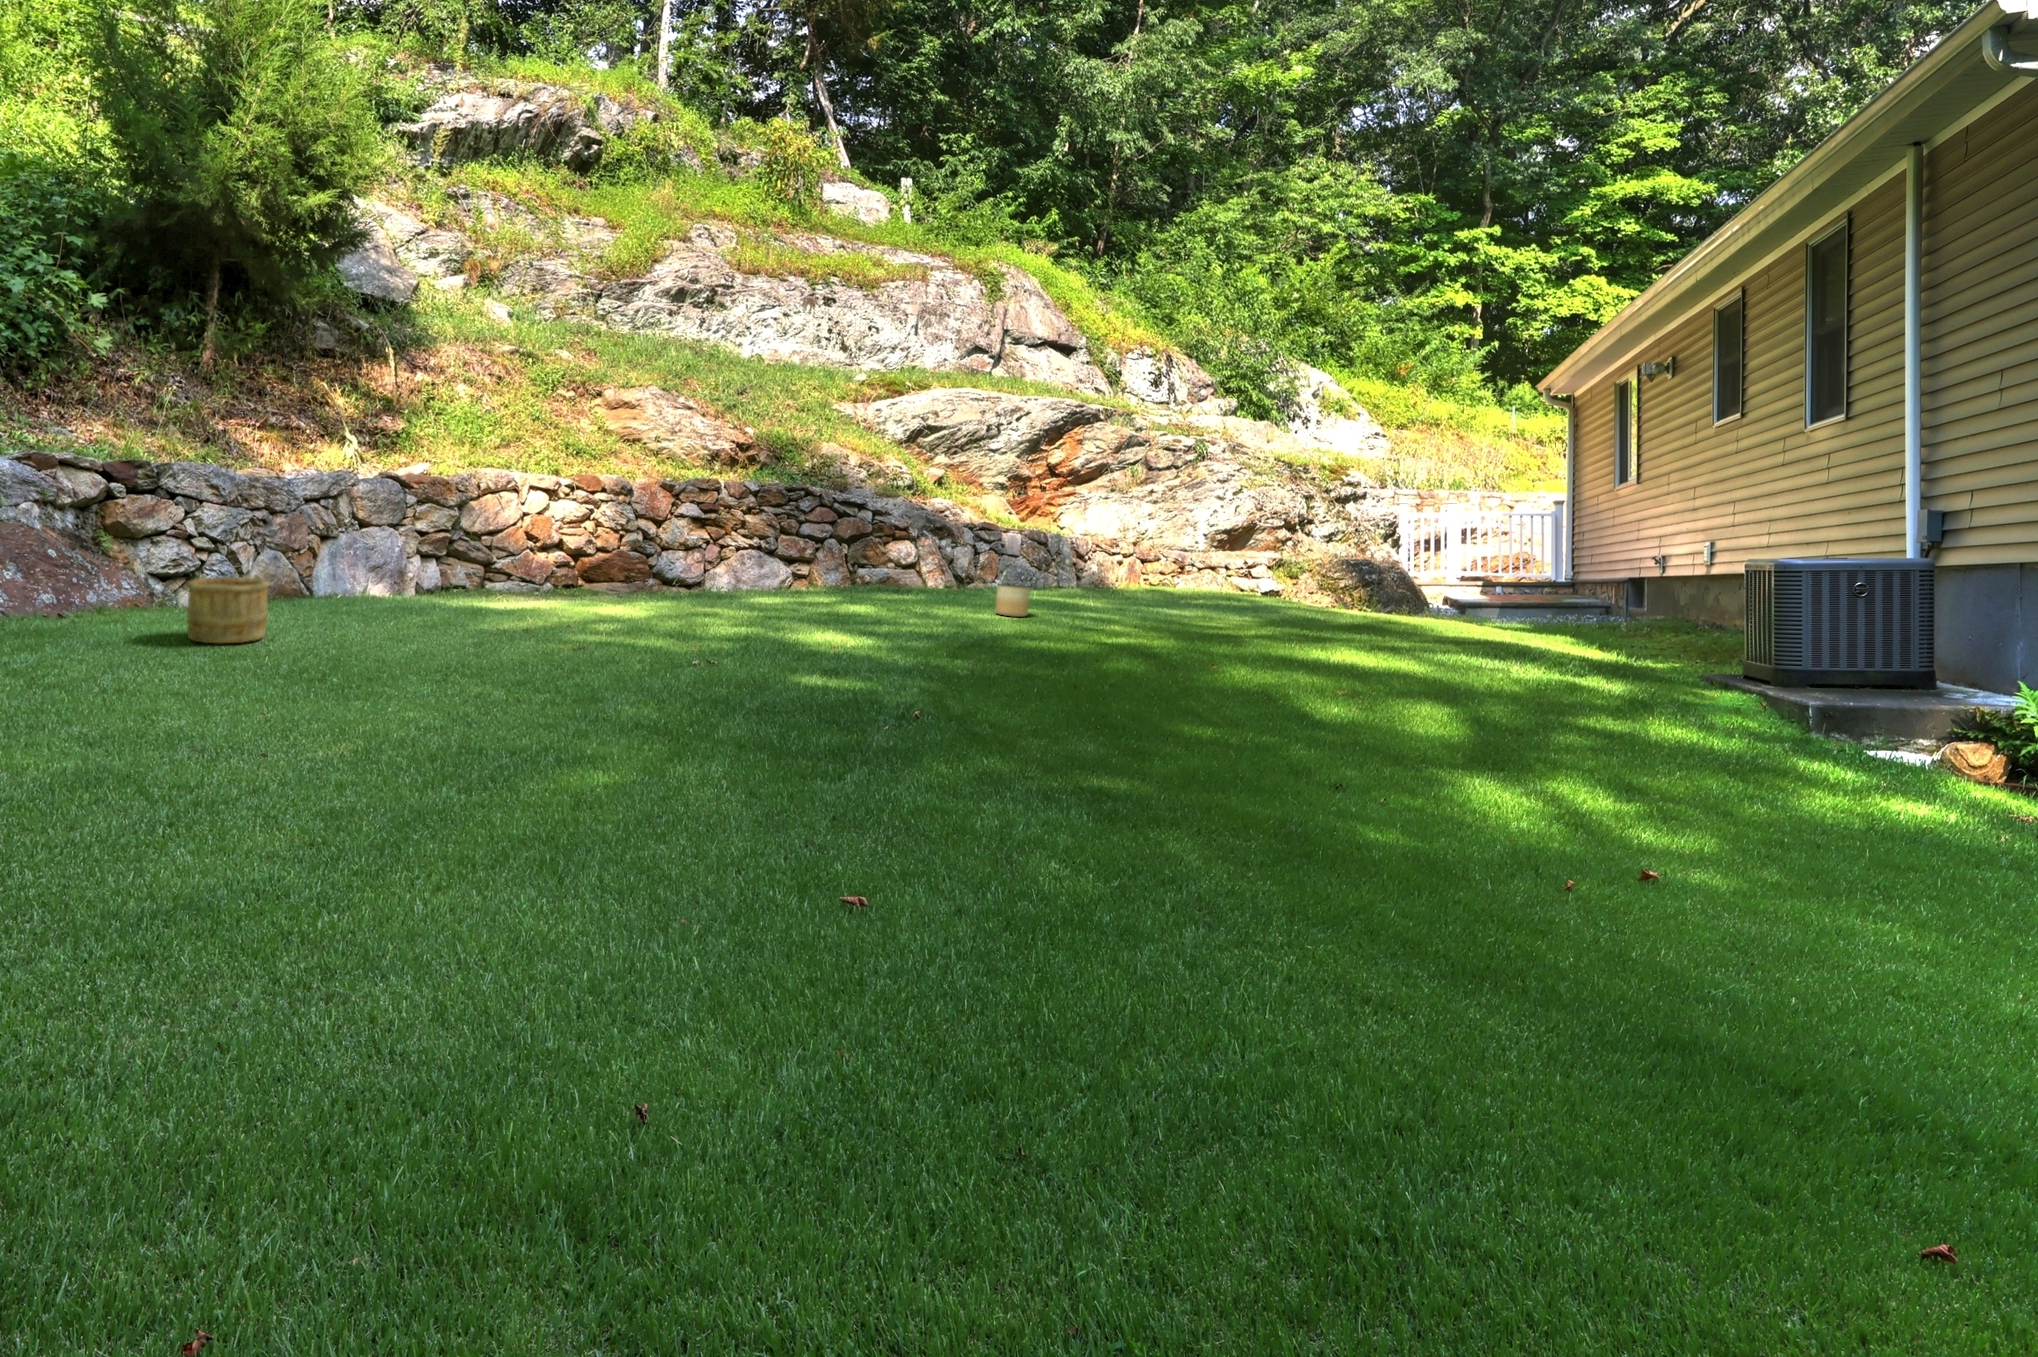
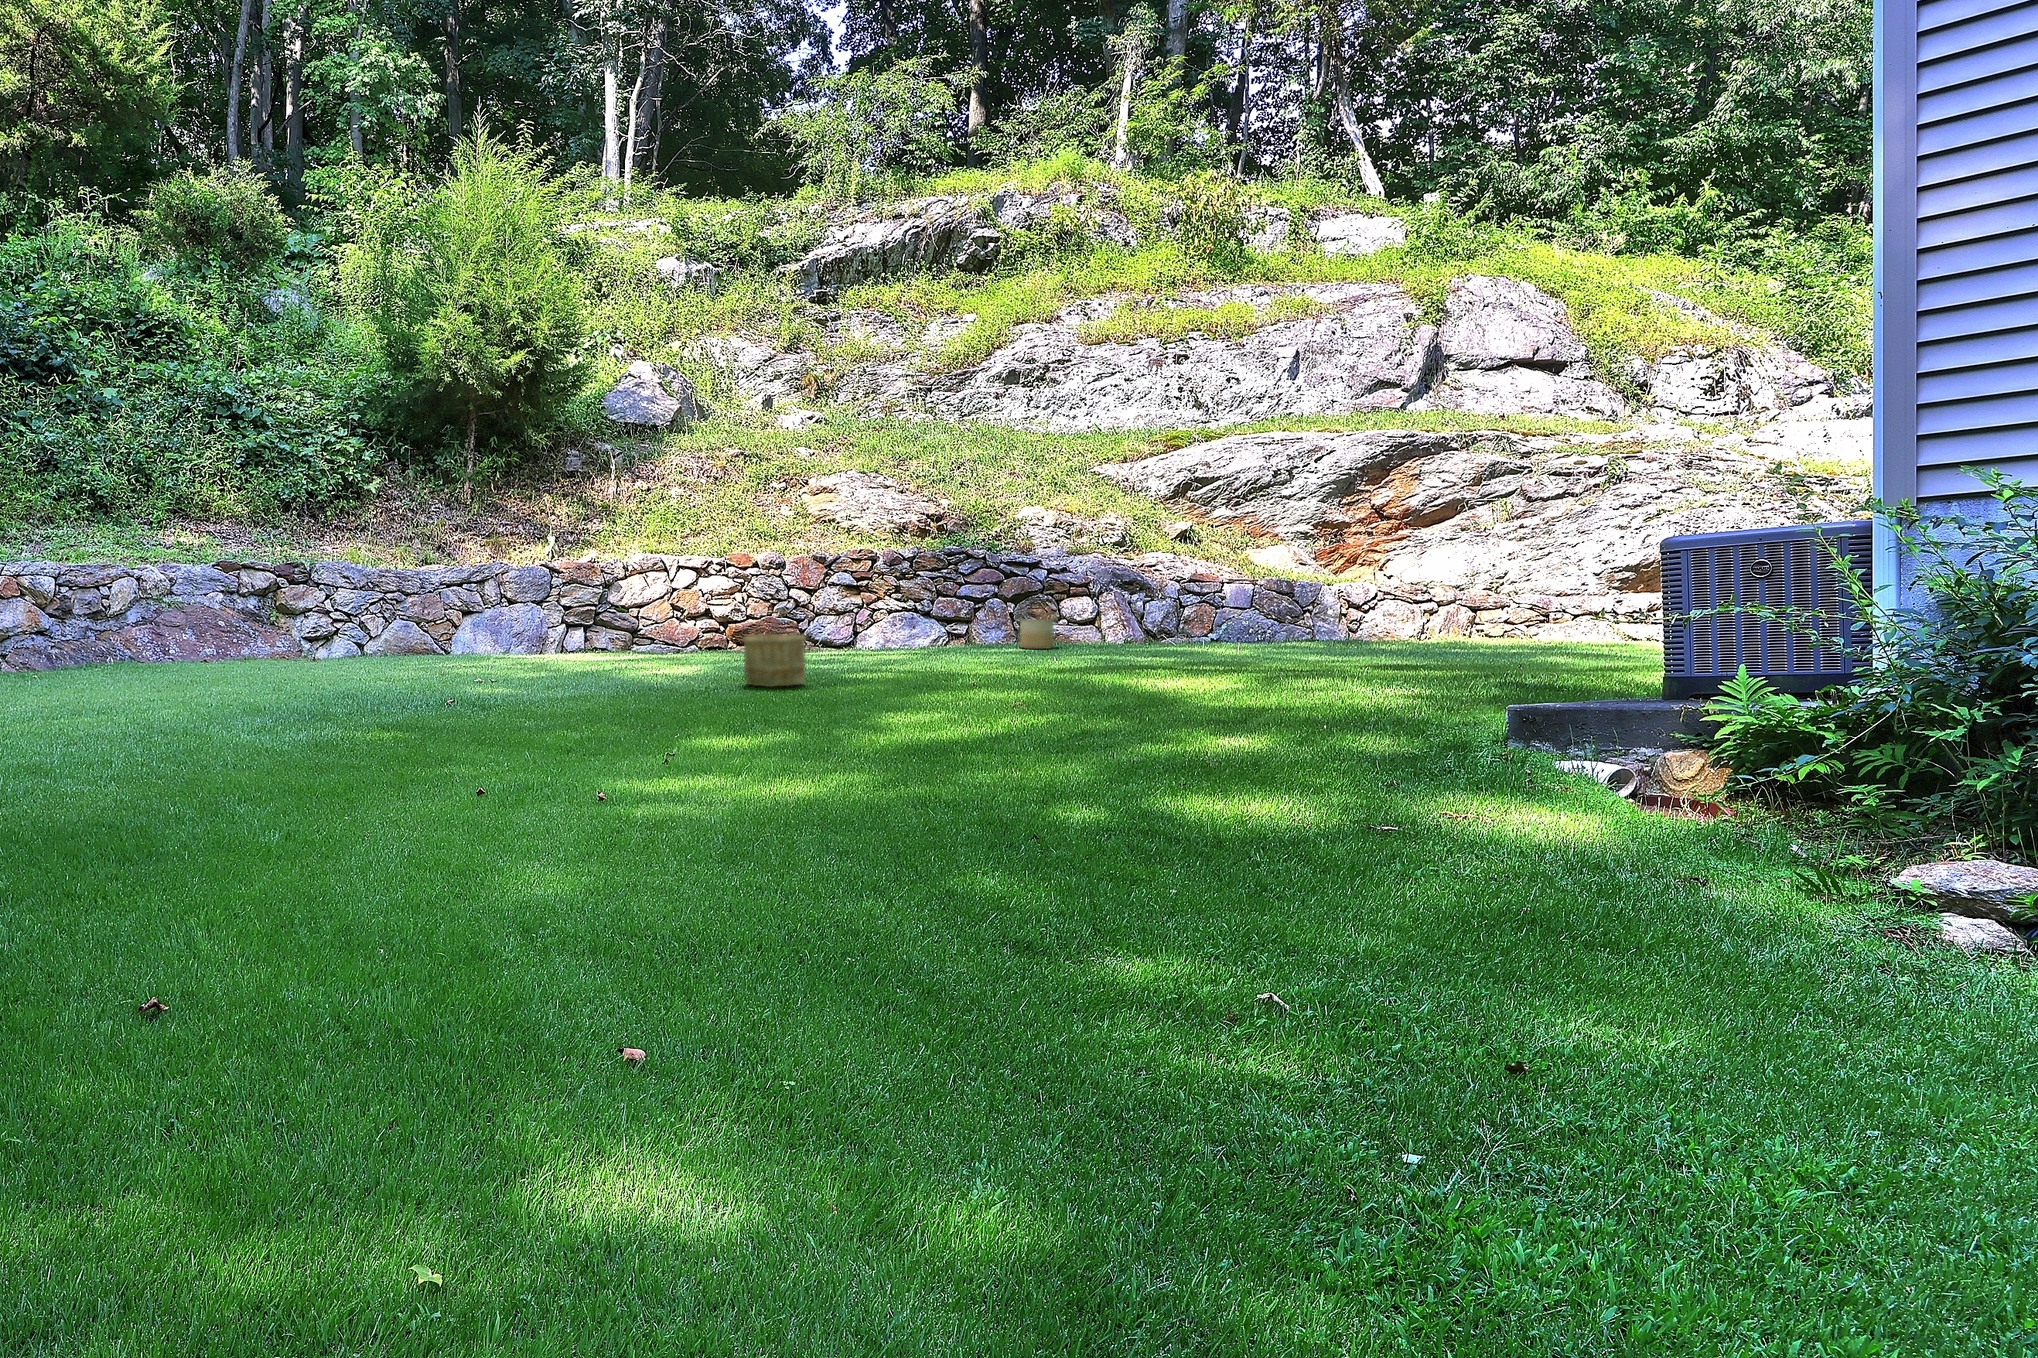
wooden bucket: present [186,577,270,643] -> present [743,634,806,687]

